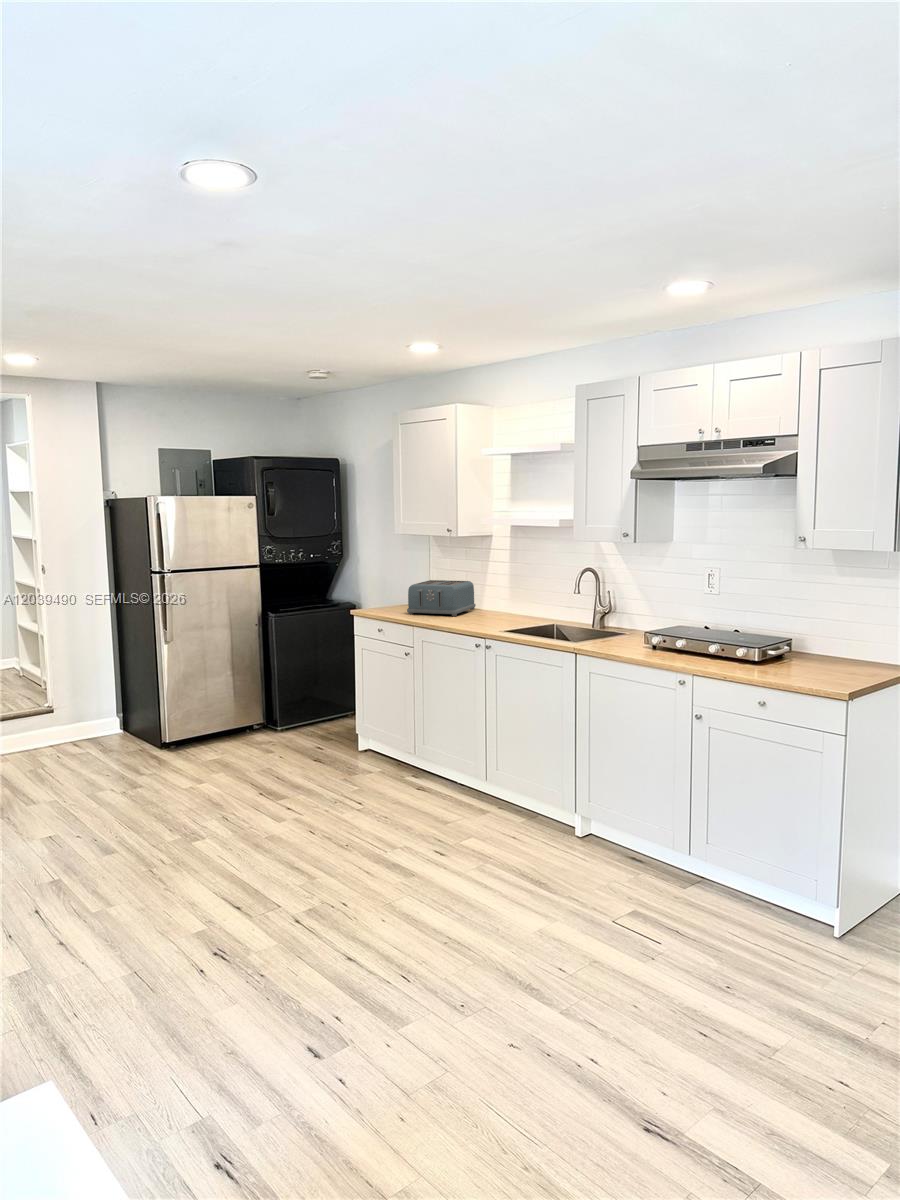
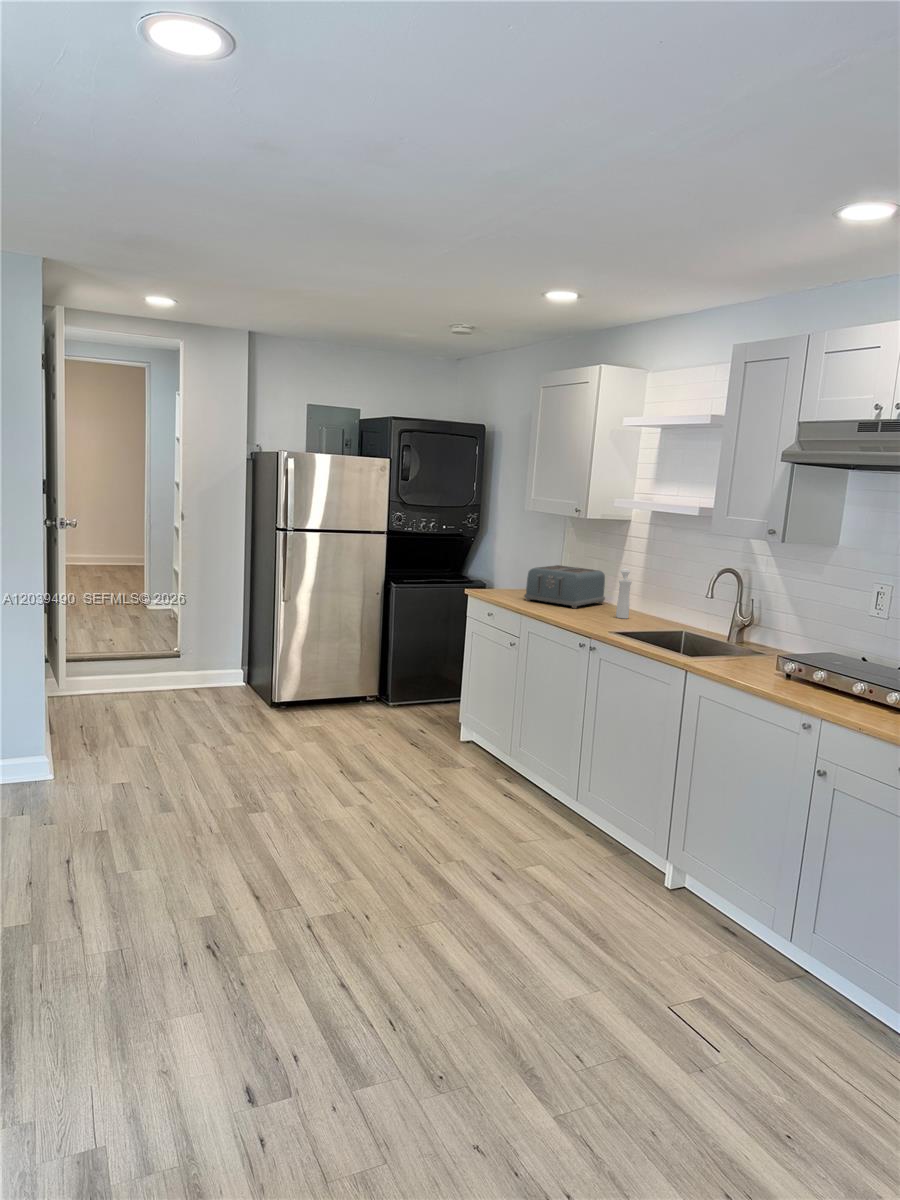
pepper mill: none [491,577,504,620] -> present [616,569,632,619]

